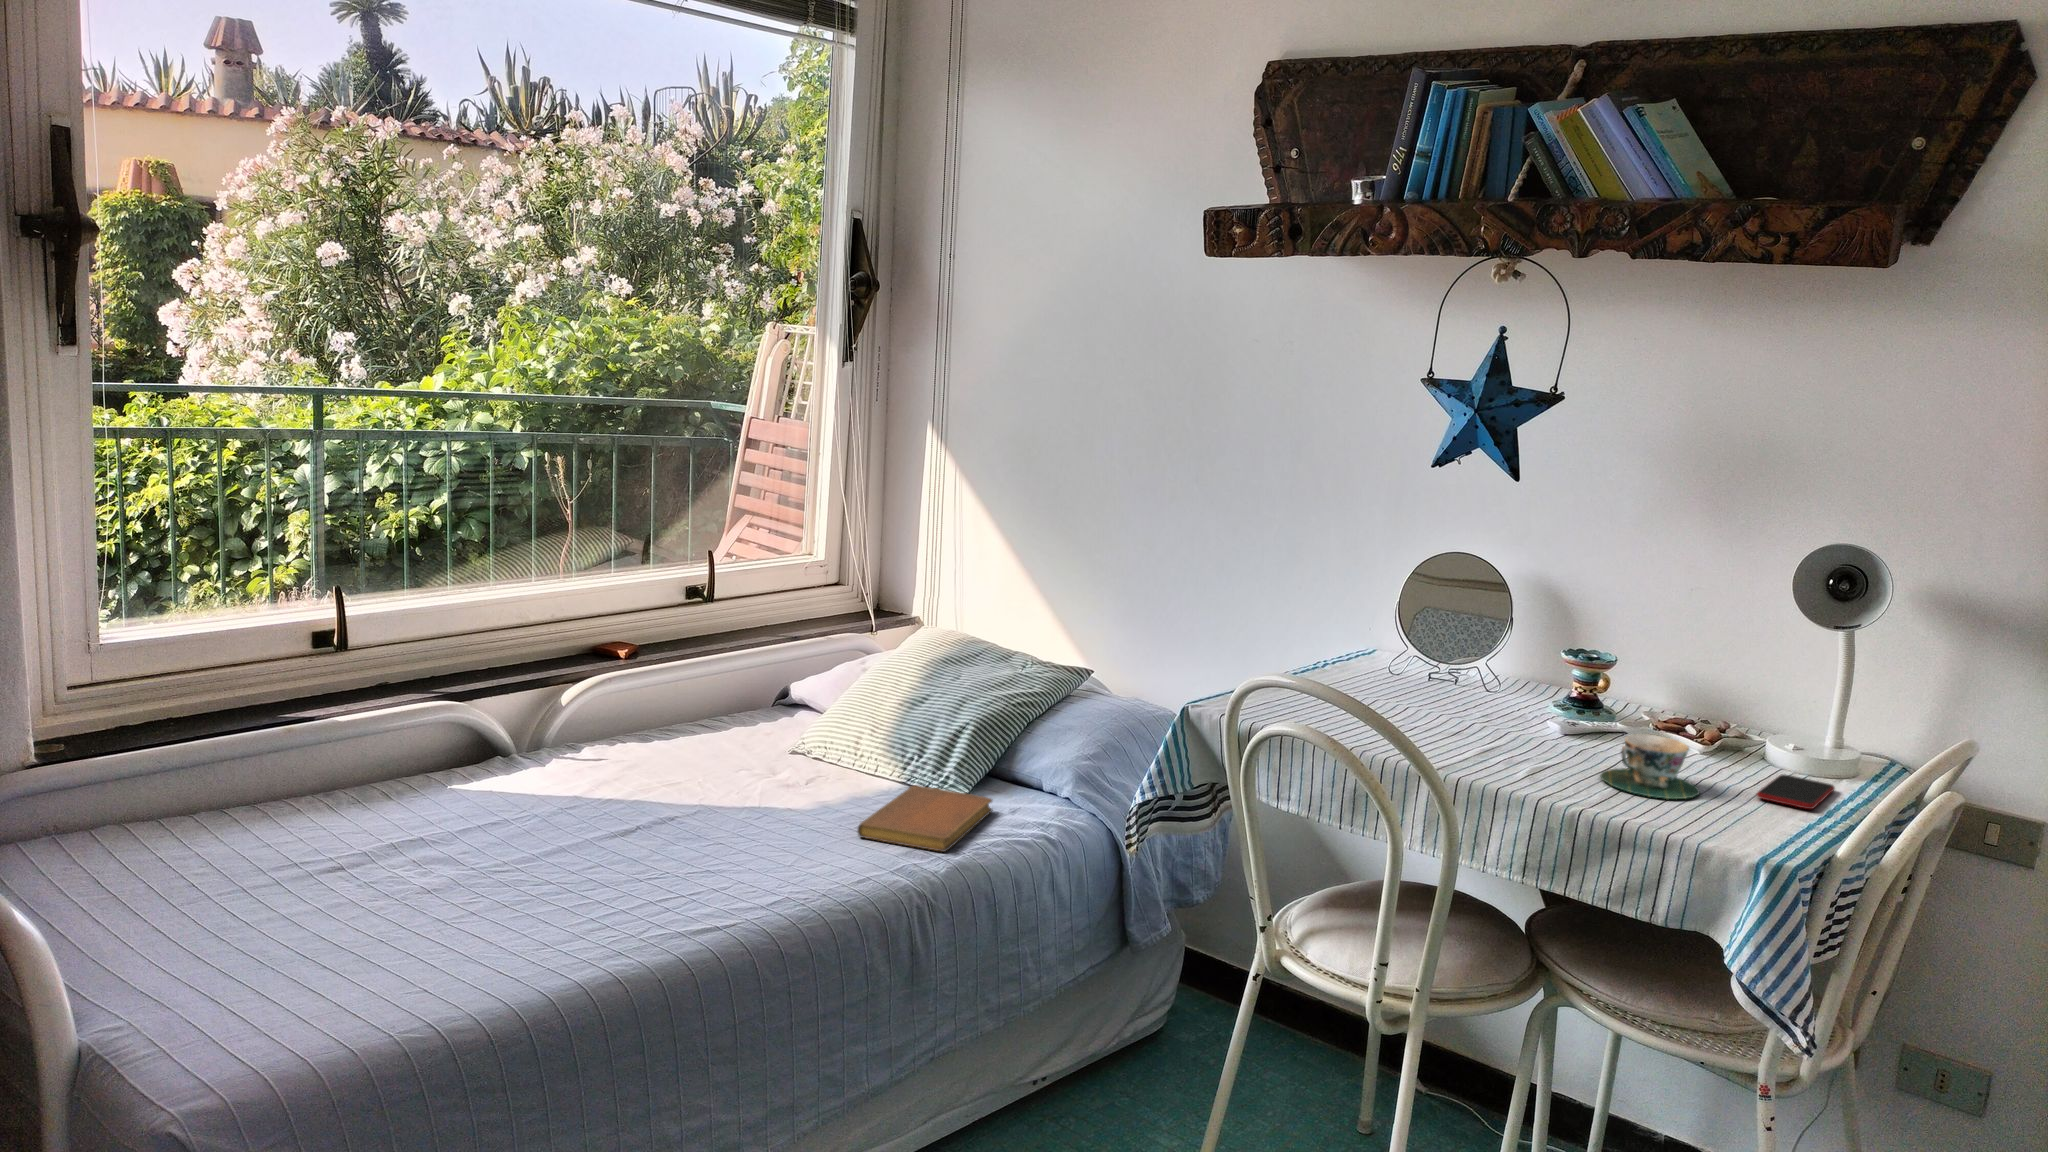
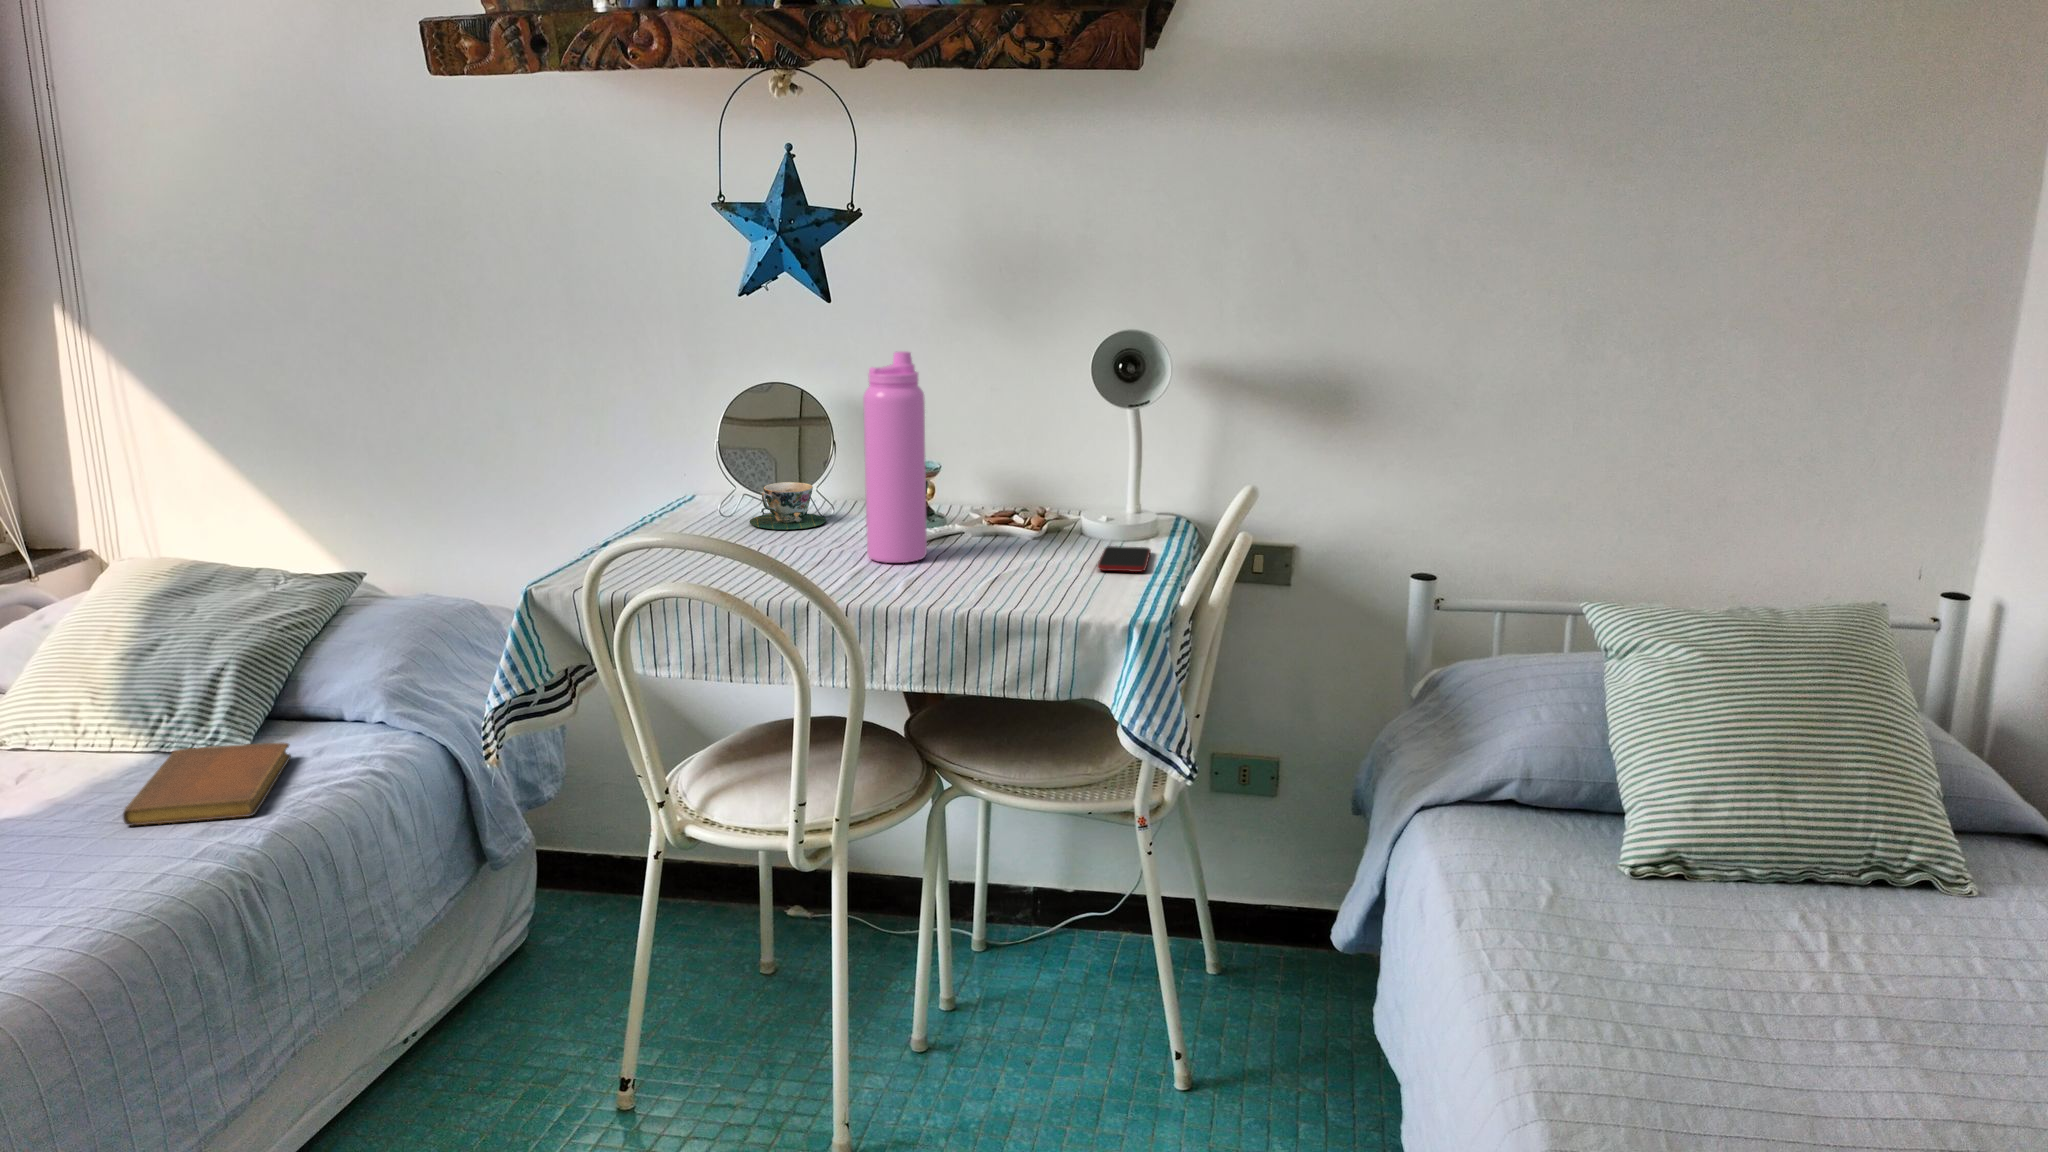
water bottle: none [1510,539,1592,750] -> present [863,351,927,563]
teacup: present [1600,734,1700,799] -> present [749,482,826,529]

